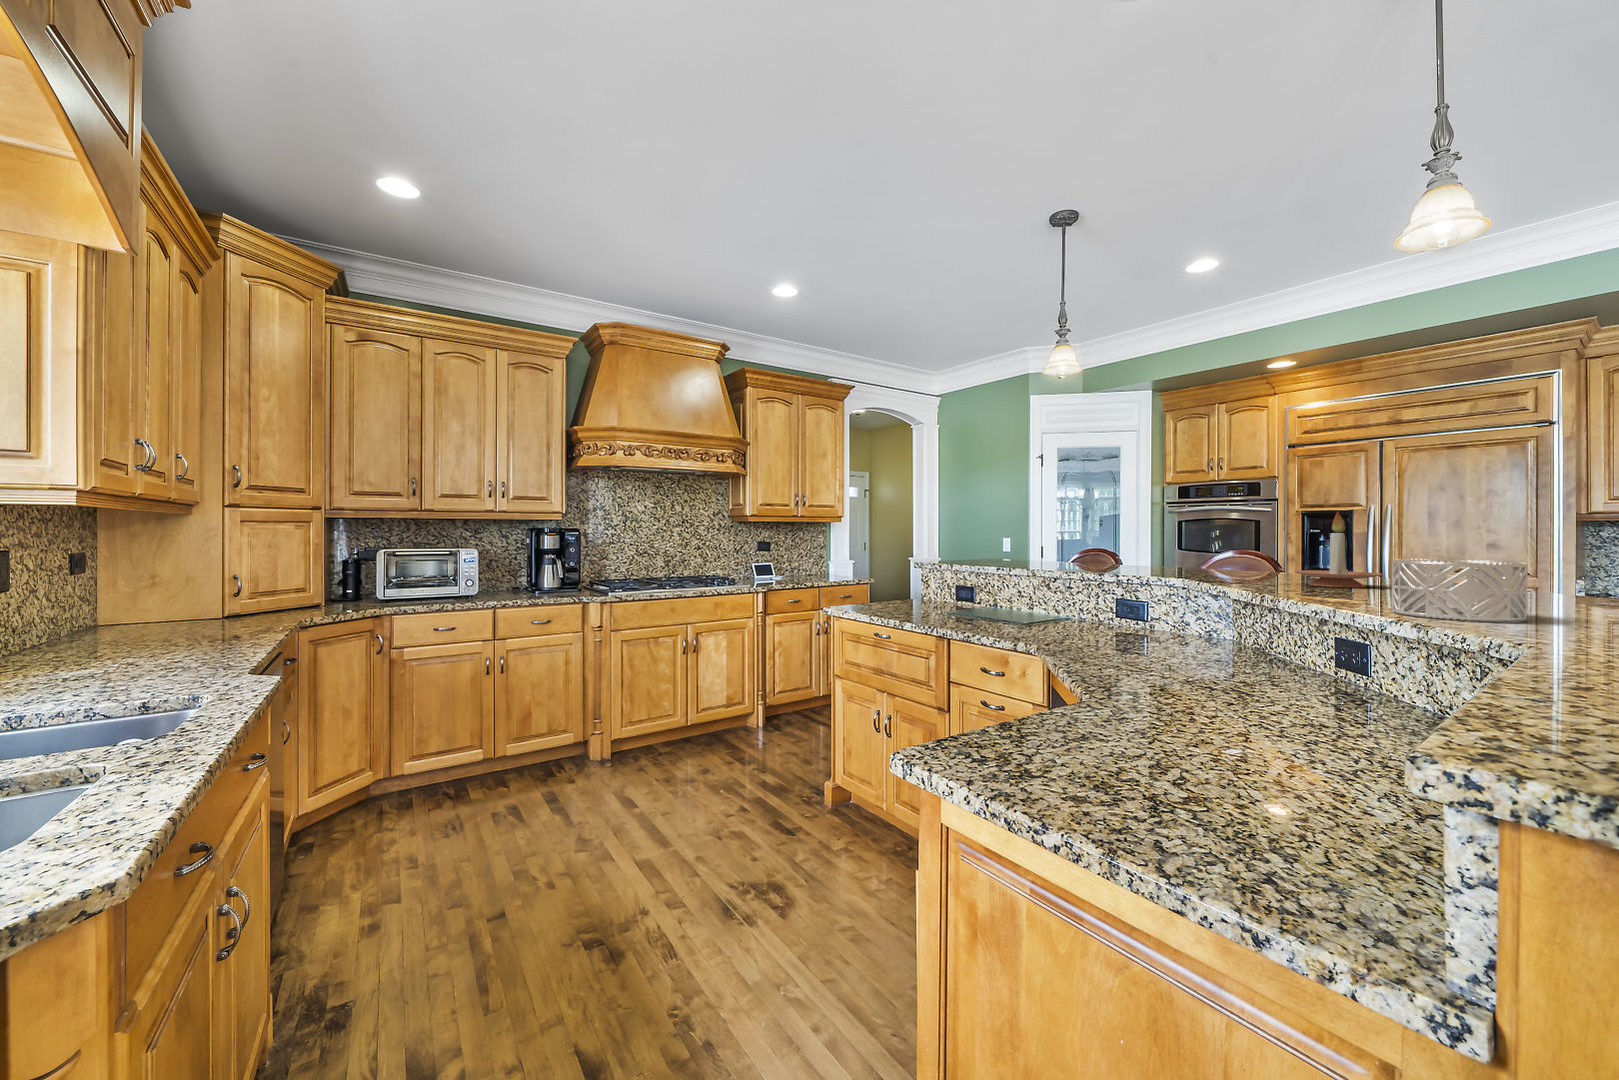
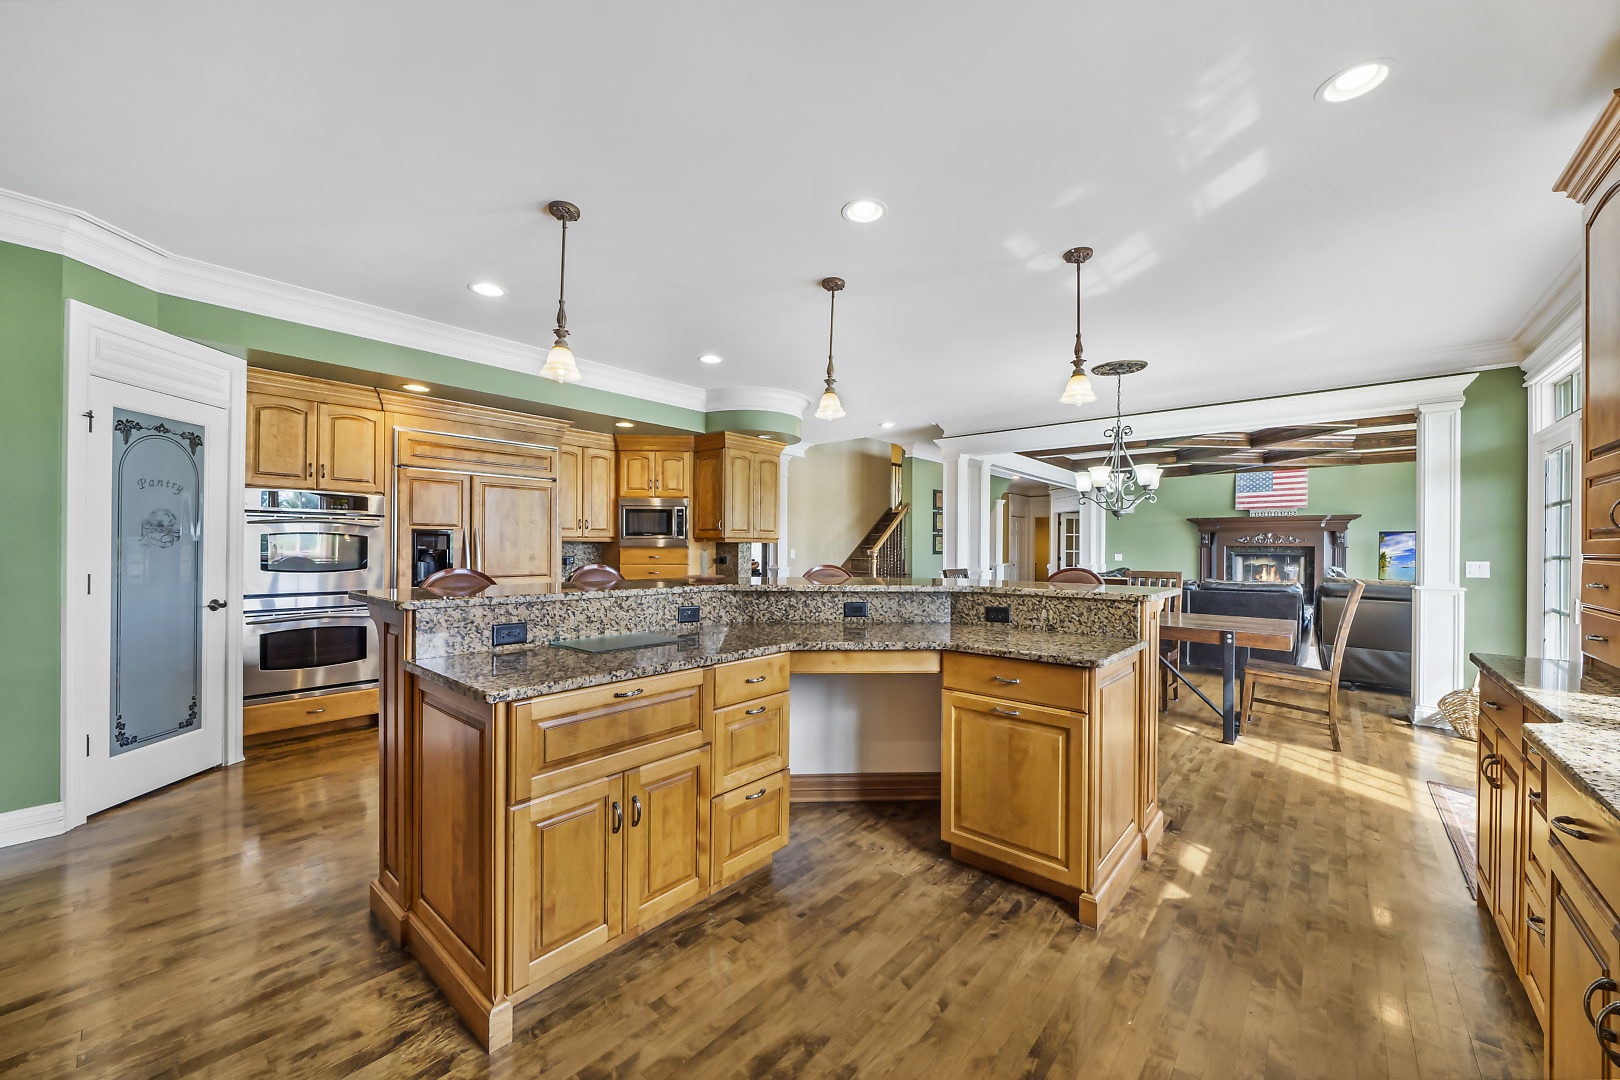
decorative bowl: present [1391,559,1528,622] -> none [846,565,885,589]

